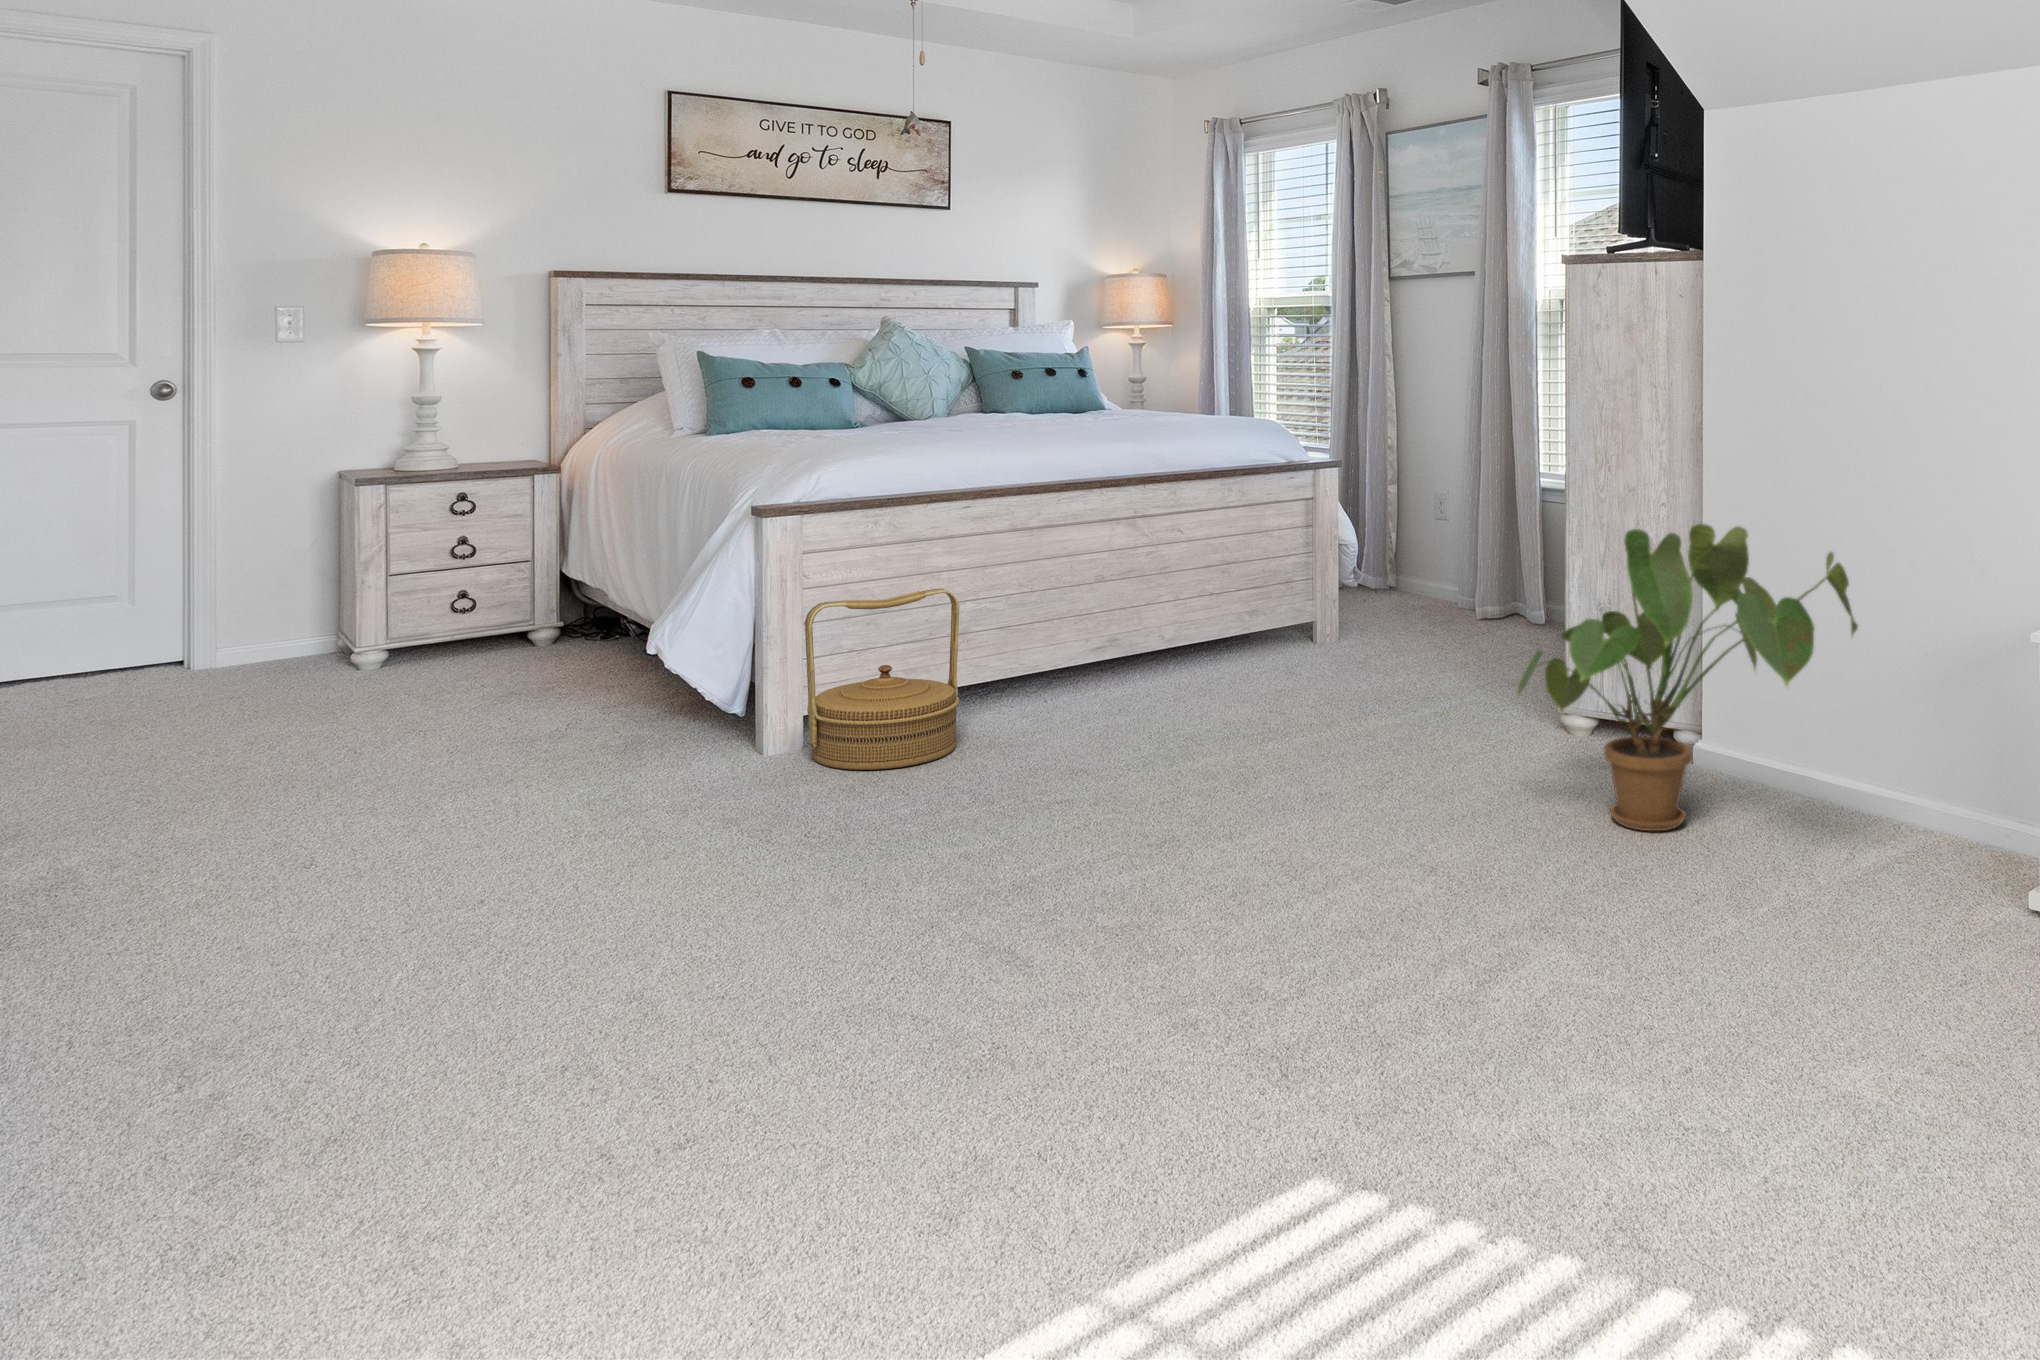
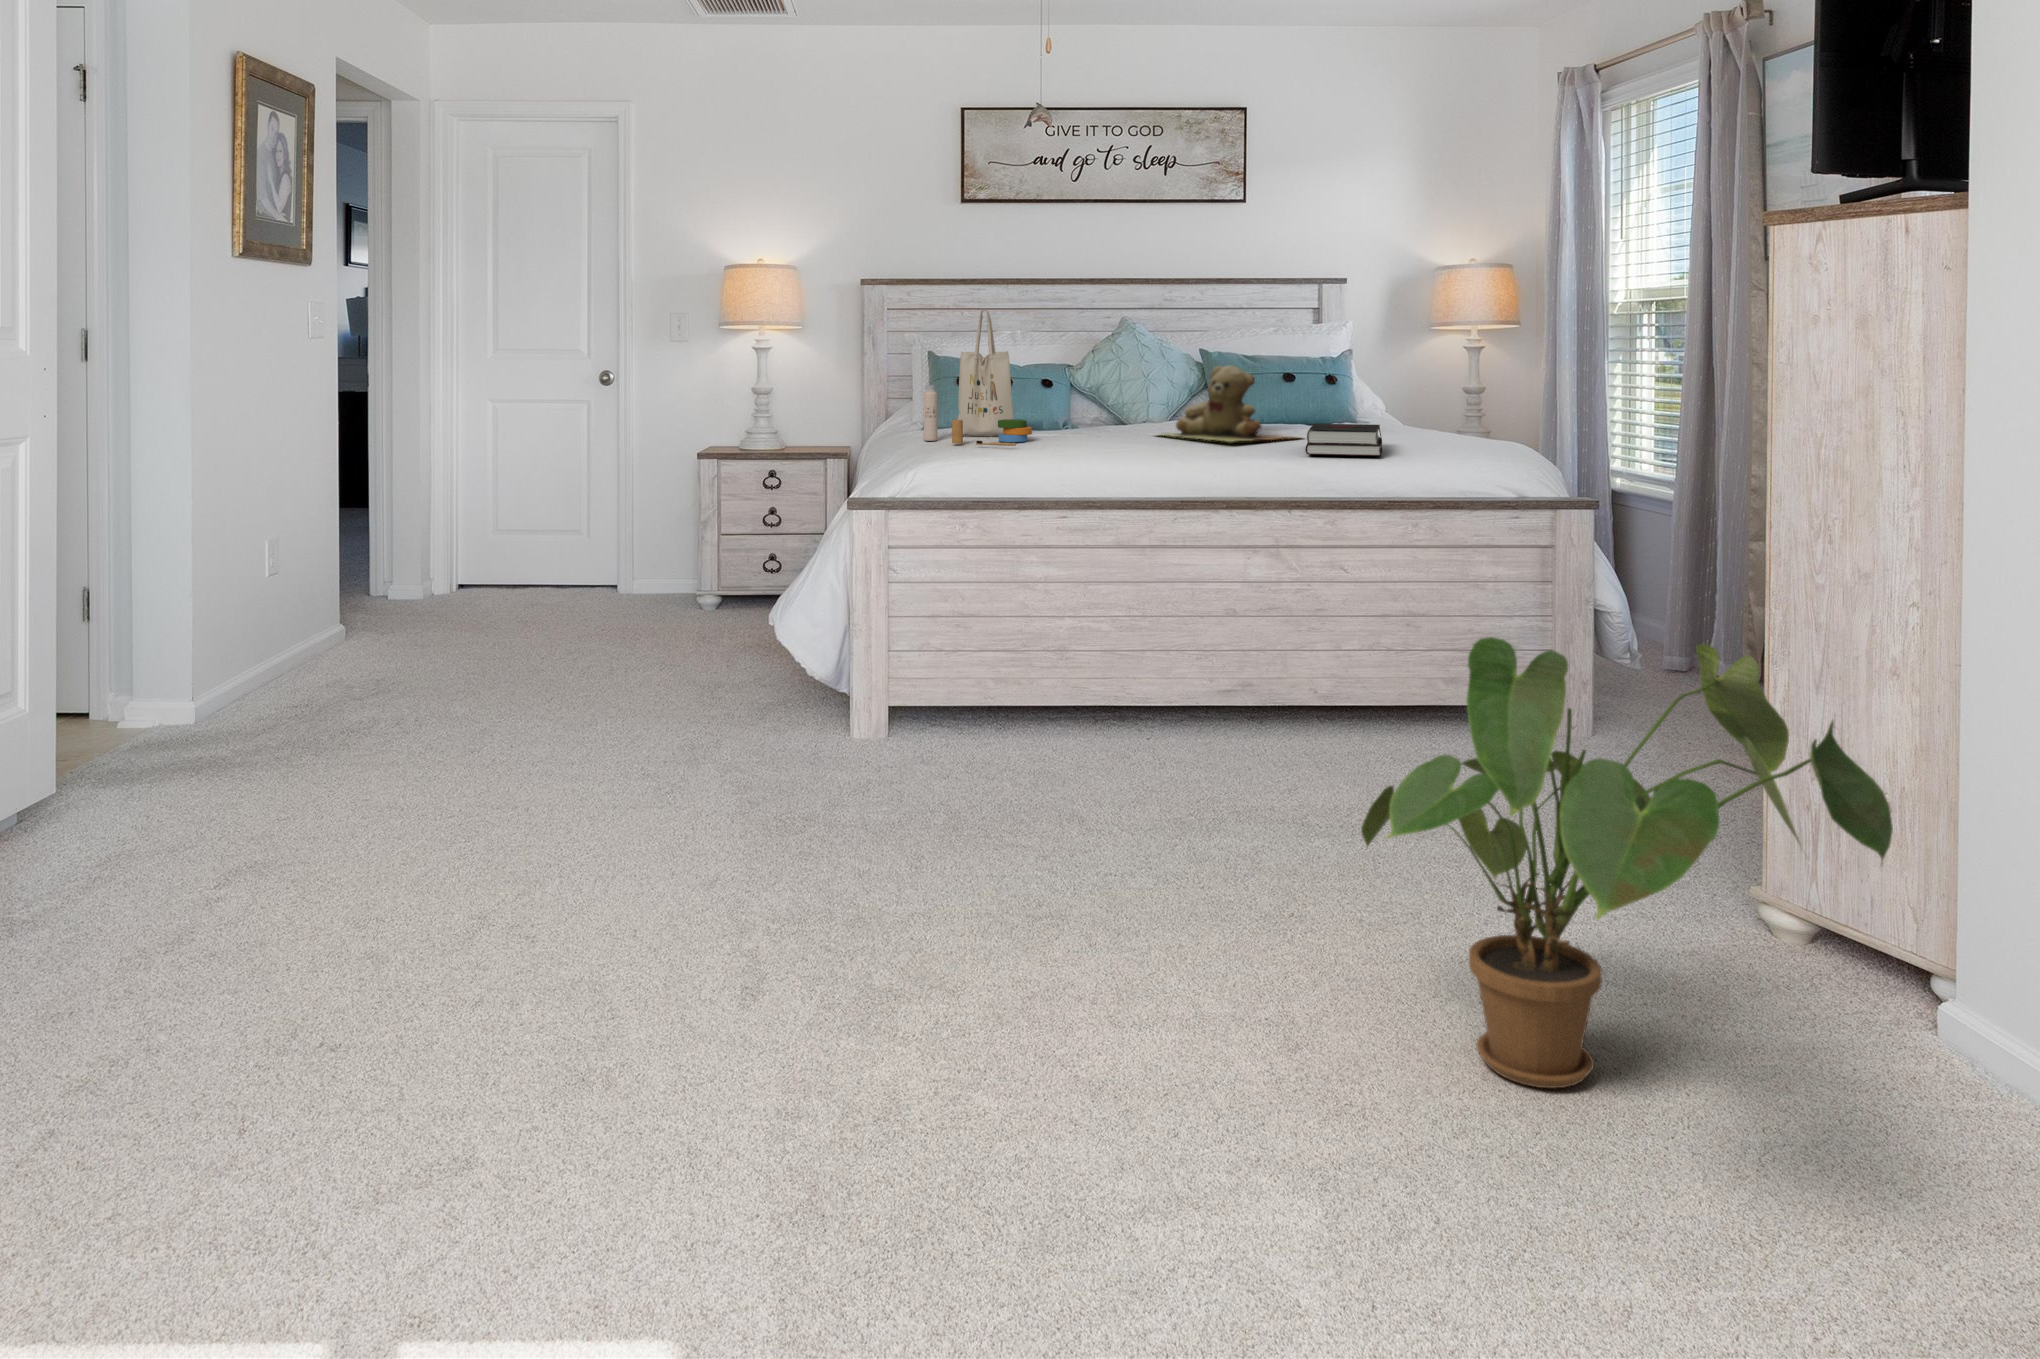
tote bag: none [789,305,912,440] -> present [924,309,1032,446]
teddy bear: none [997,359,1133,426] -> present [1162,366,1291,442]
hardback book: none [1154,406,1238,433] -> present [1305,424,1382,456]
woven basket: present [805,589,959,770] -> none [816,601,974,775]

